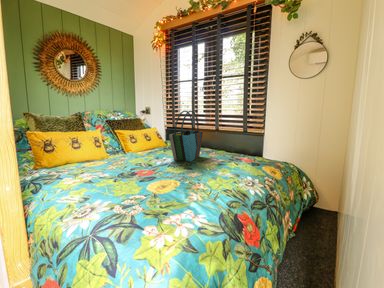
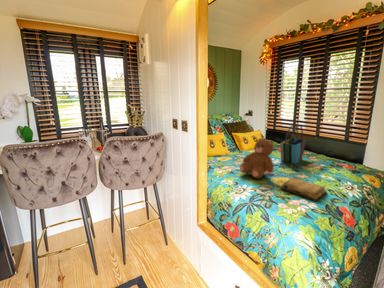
teddy bear: none [95,123,149,188] -> present [240,138,273,178]
diary: none [153,178,222,214] -> present [280,178,327,202]

